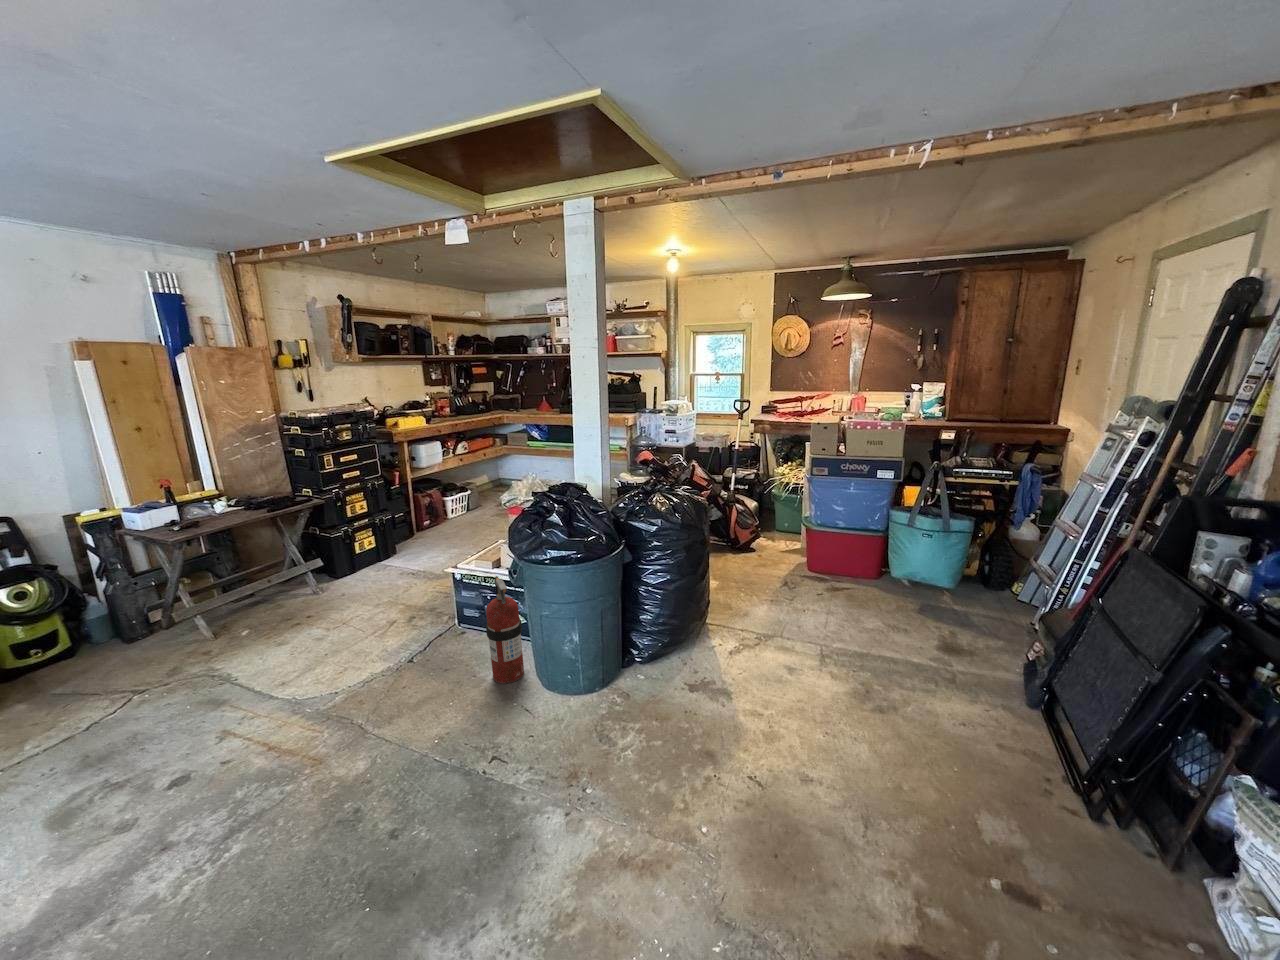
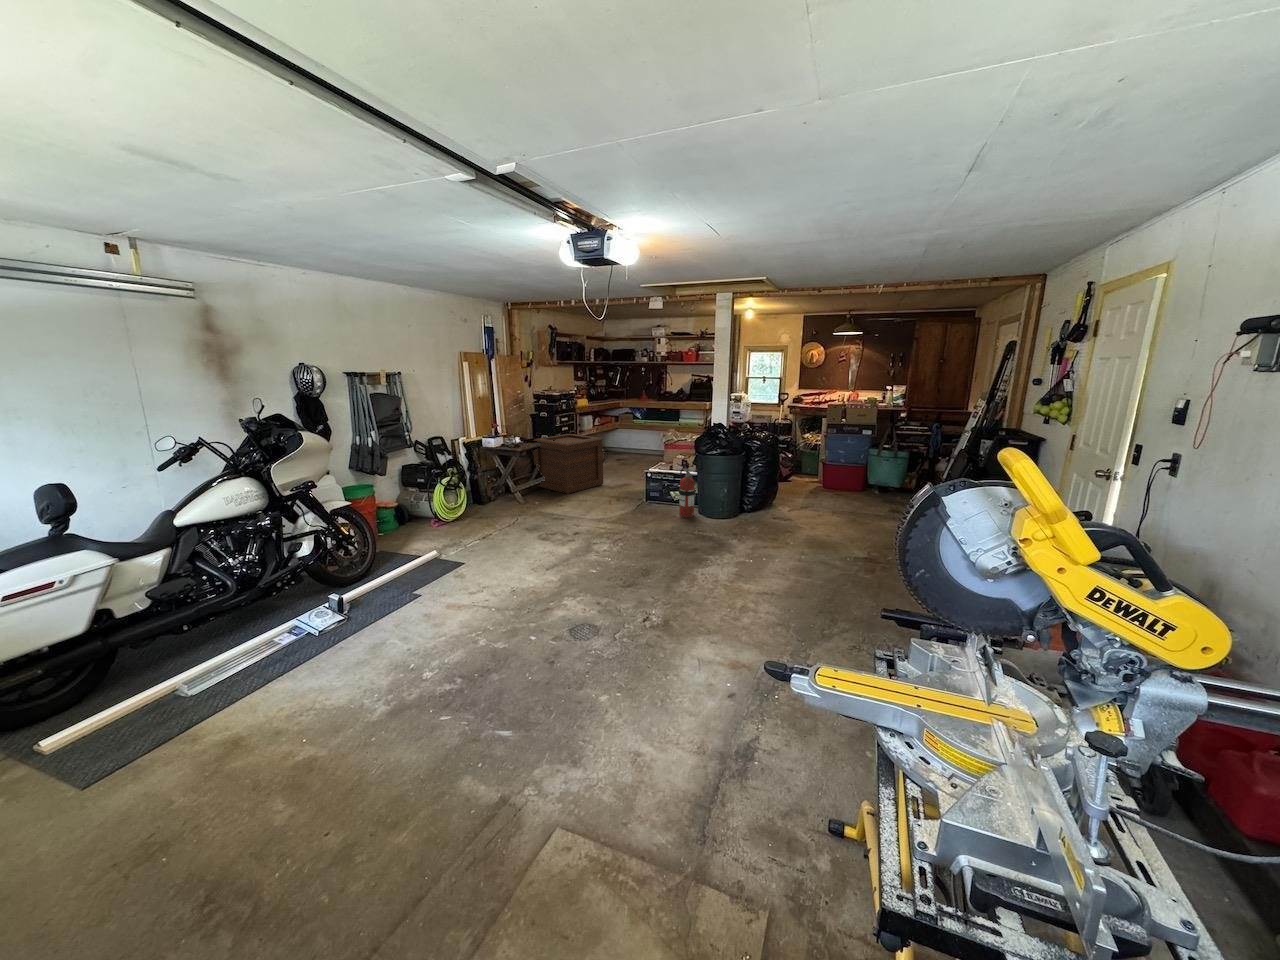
wooden crate: none [275,482,417,604] -> present [533,434,603,494]

